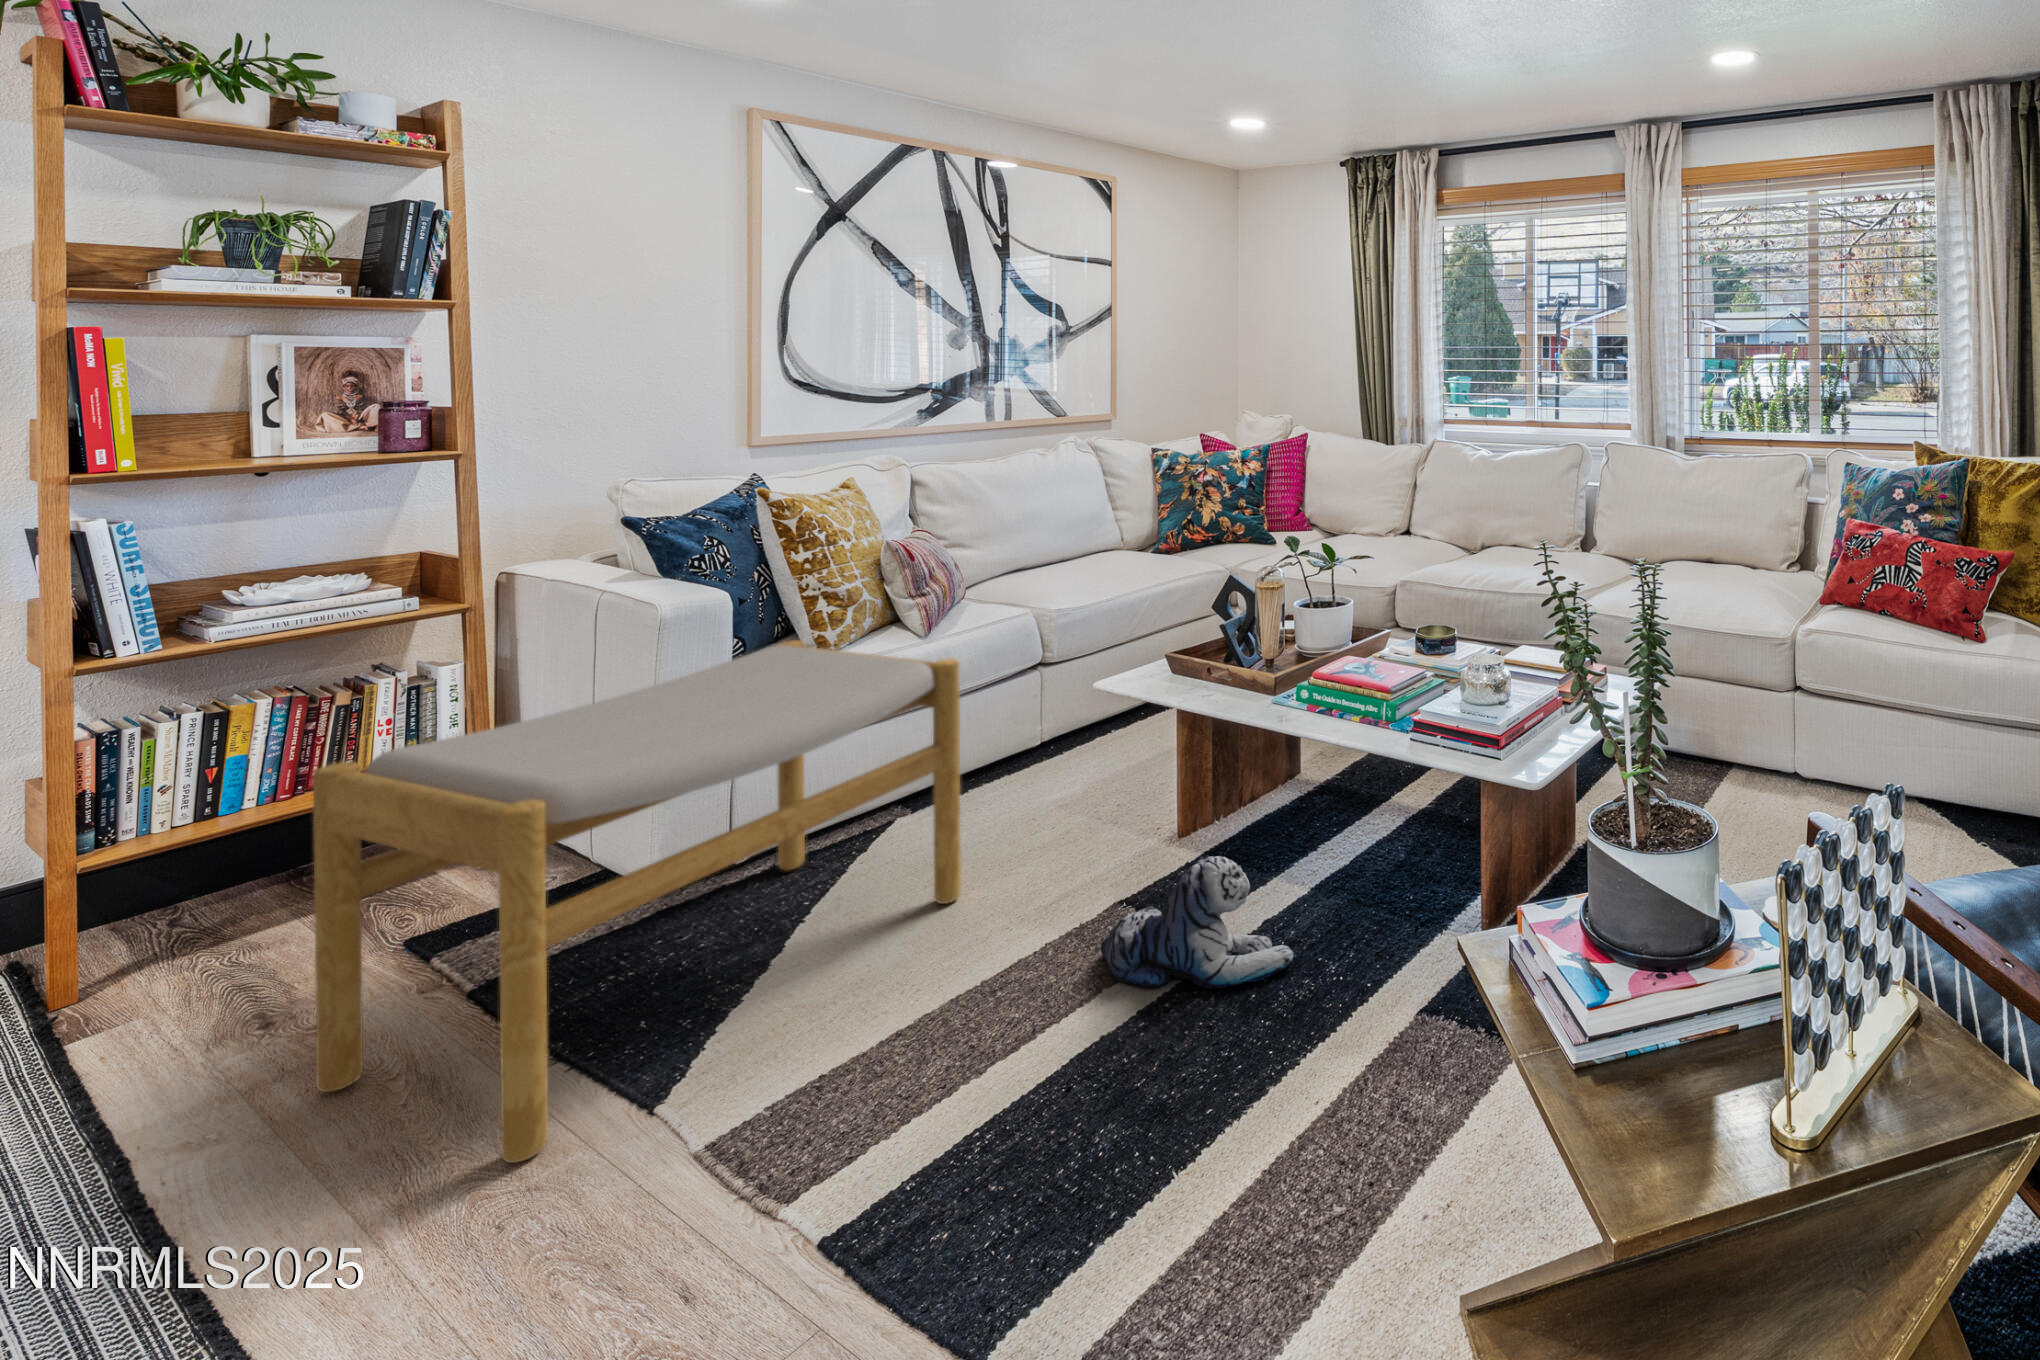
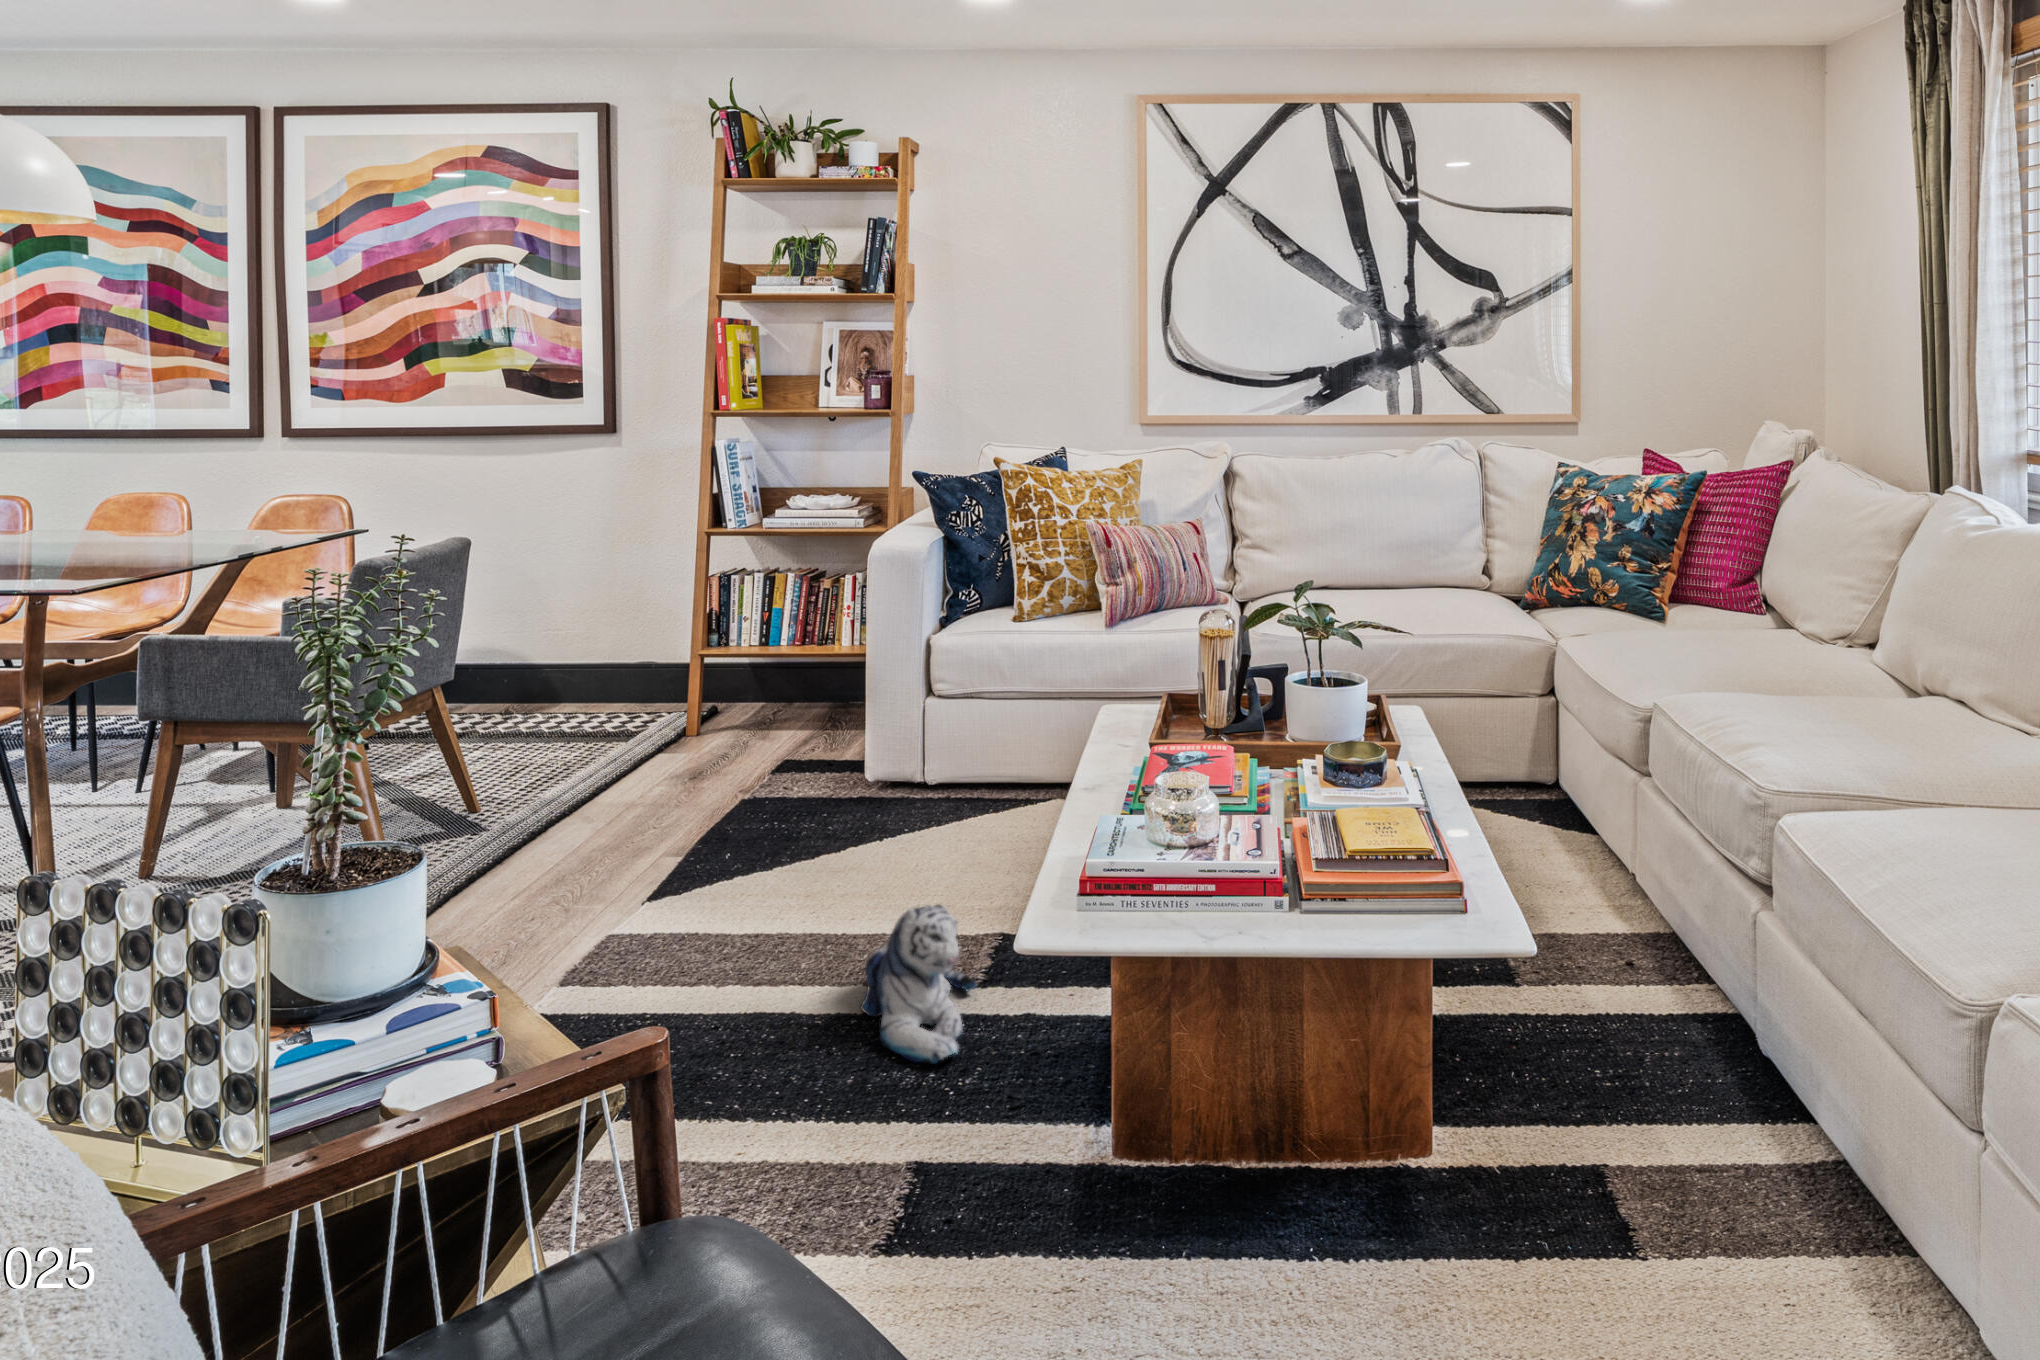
footstool: present [313,640,961,1163] -> none [555,598,959,906]

